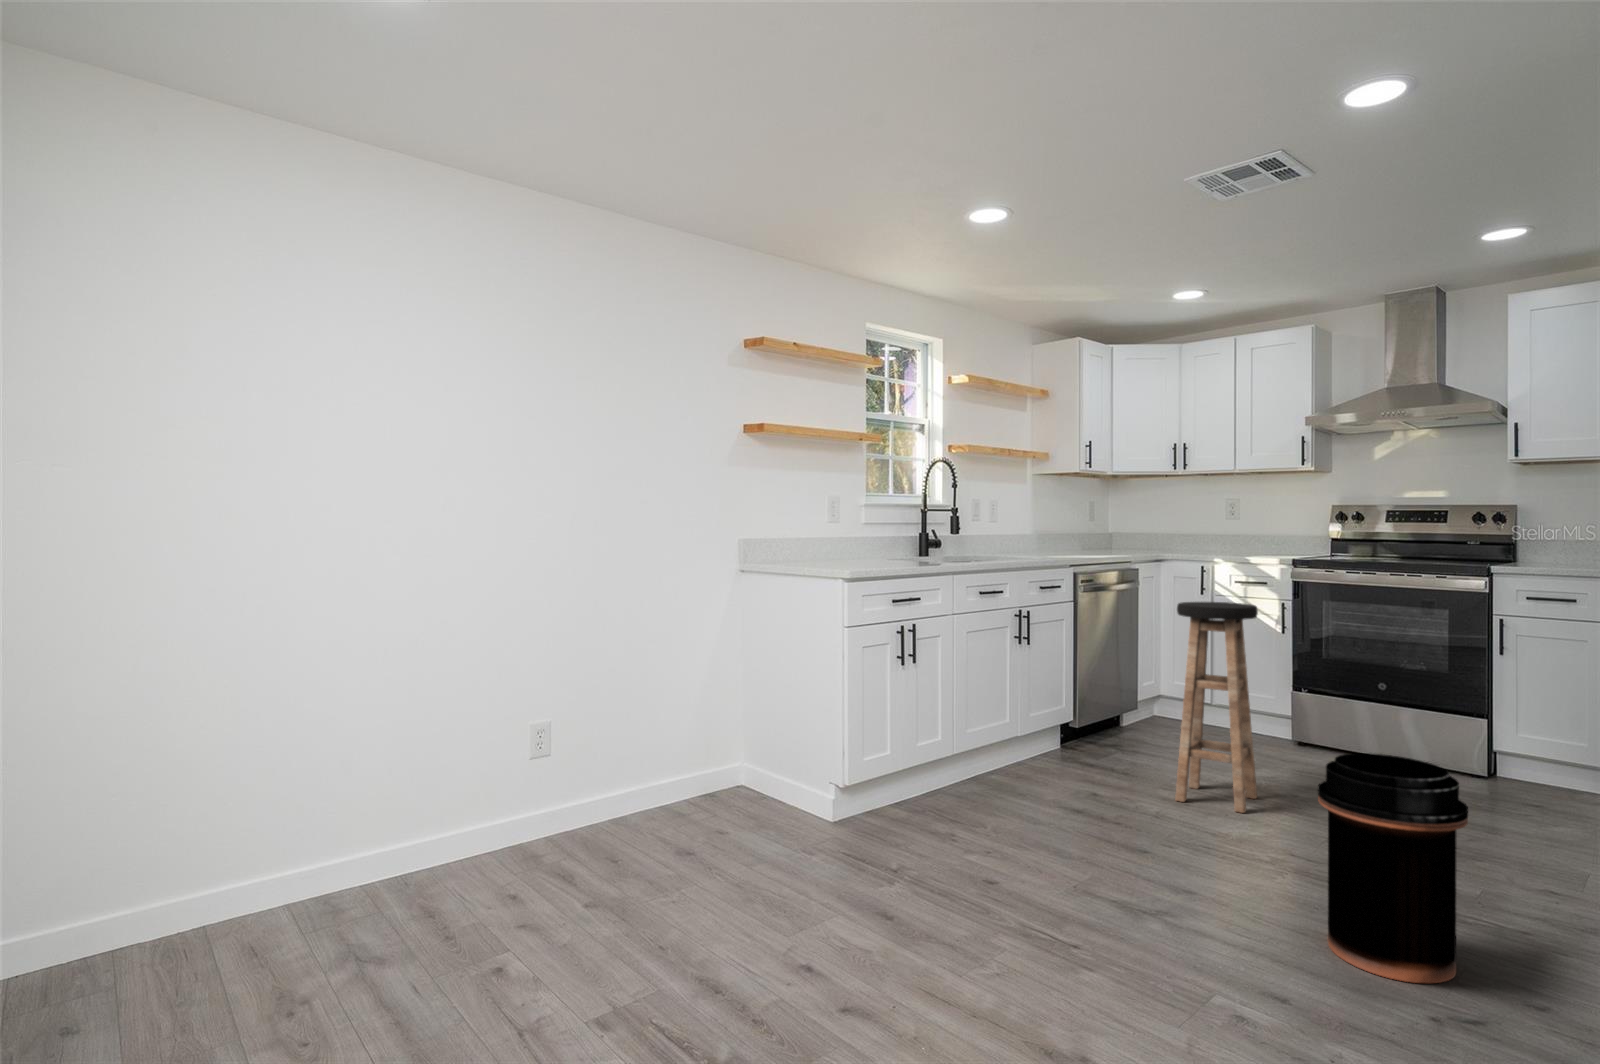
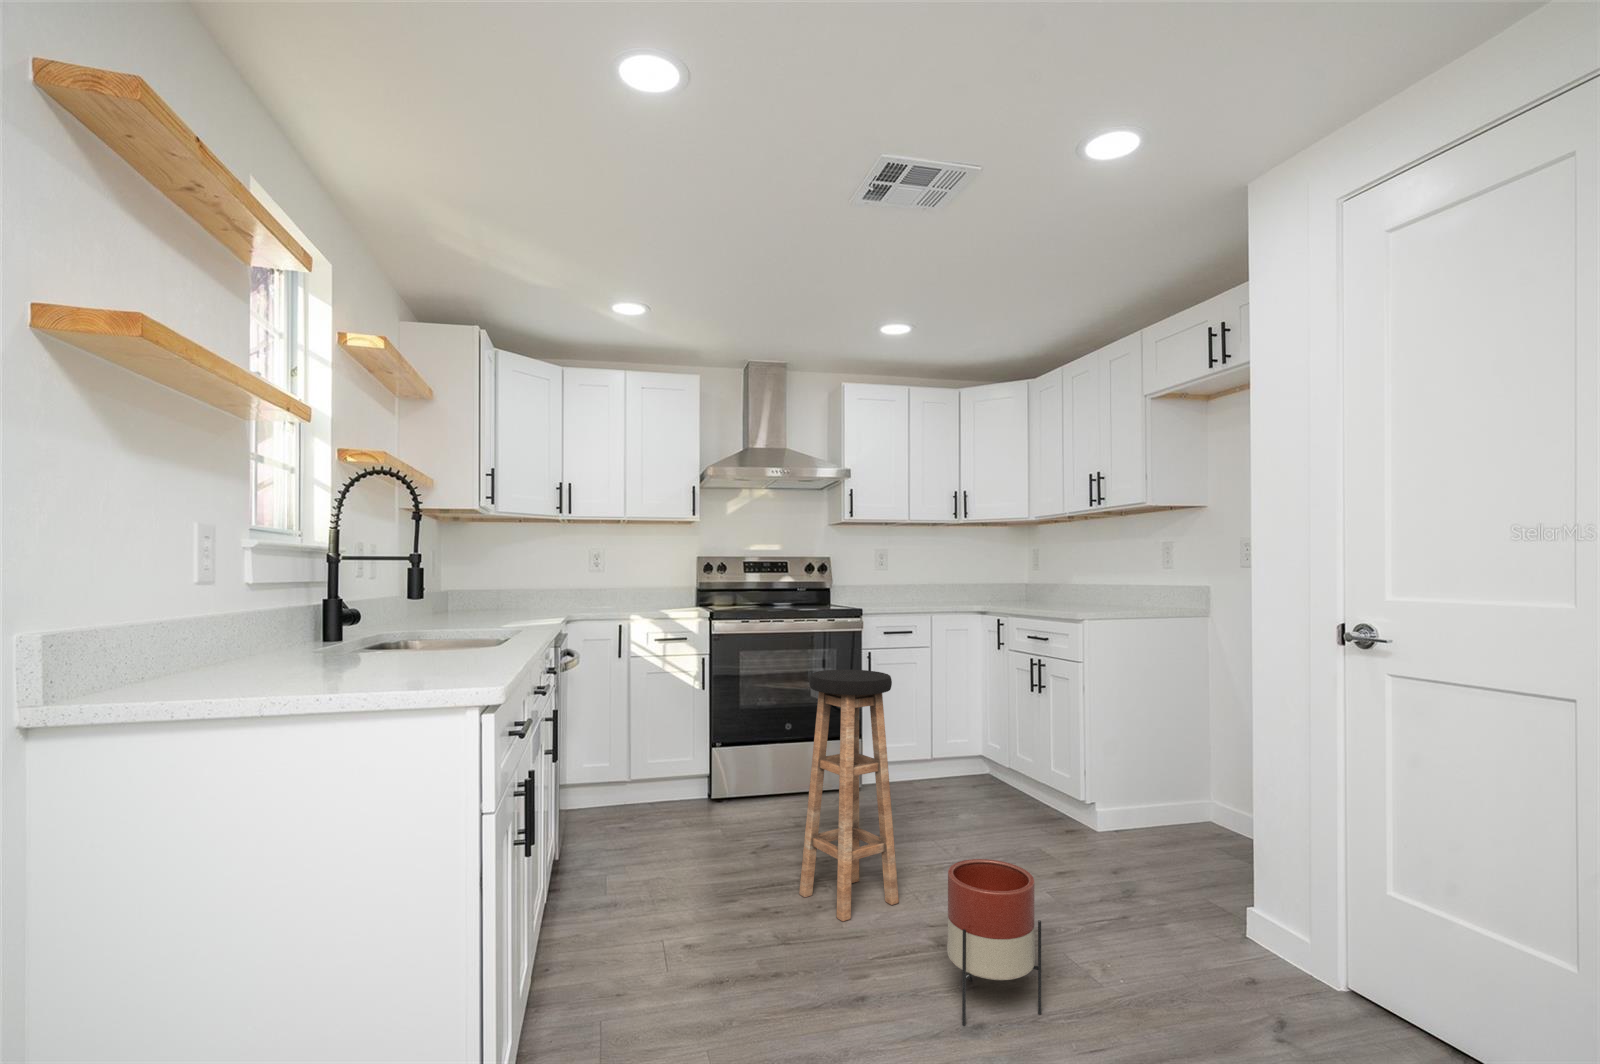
planter: none [1101,739,1177,862] -> present [947,859,1041,1026]
trash can: present [1318,753,1468,983] -> none [1199,799,1329,1014]

